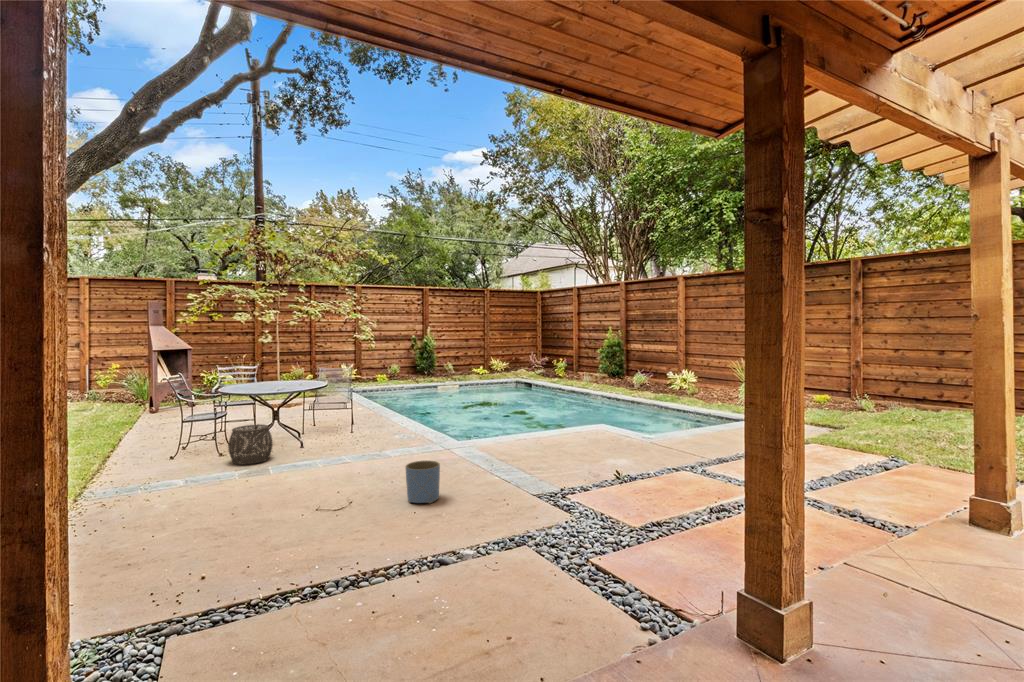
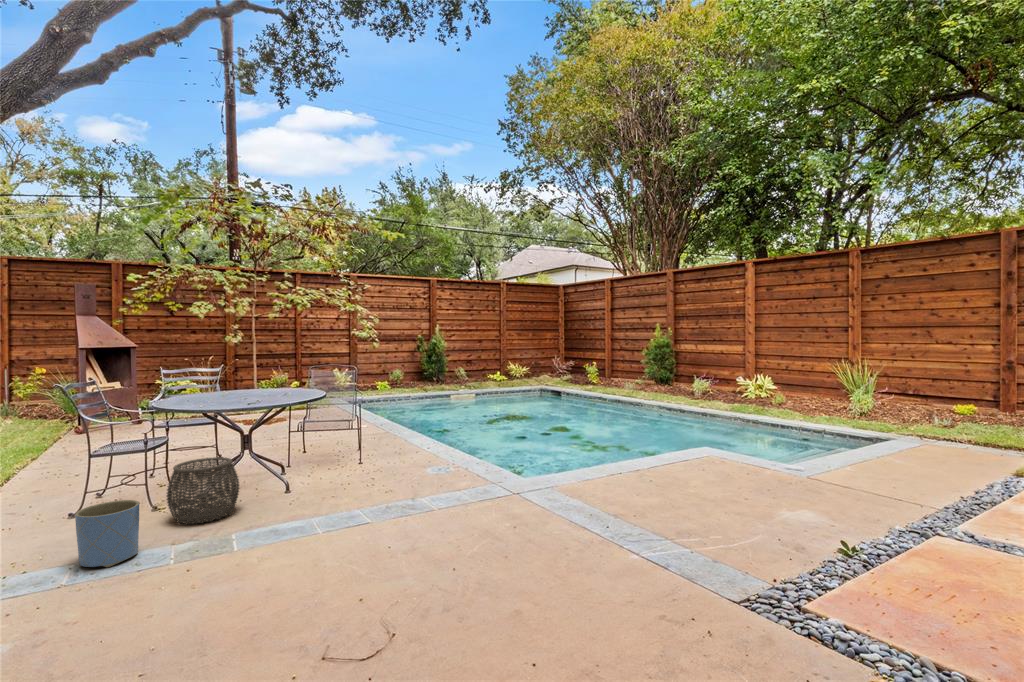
planter: present [406,460,440,504] -> present [75,500,139,567]

